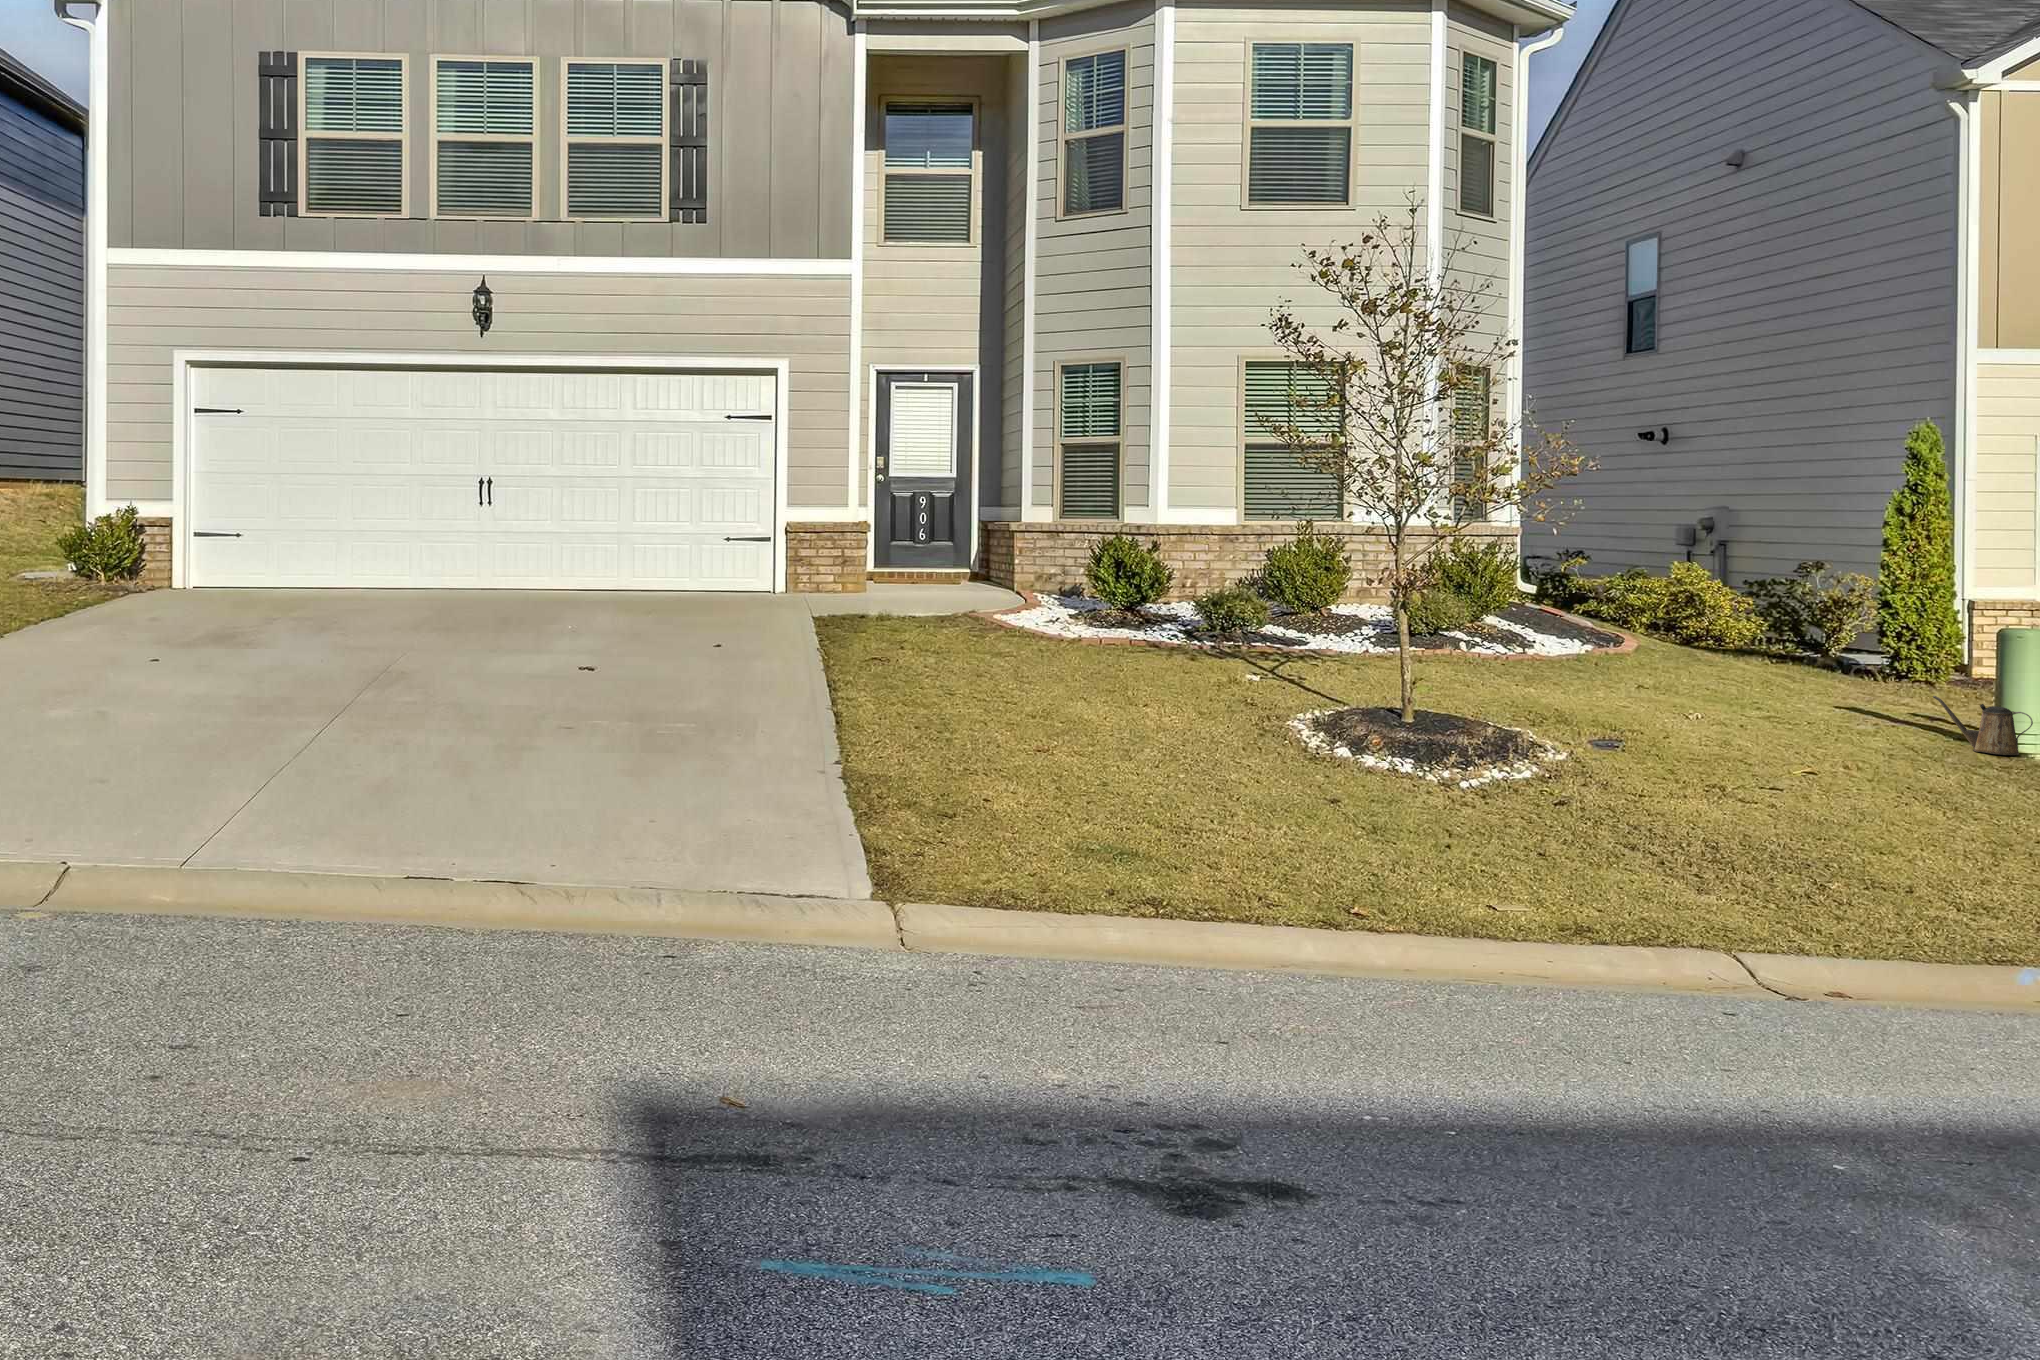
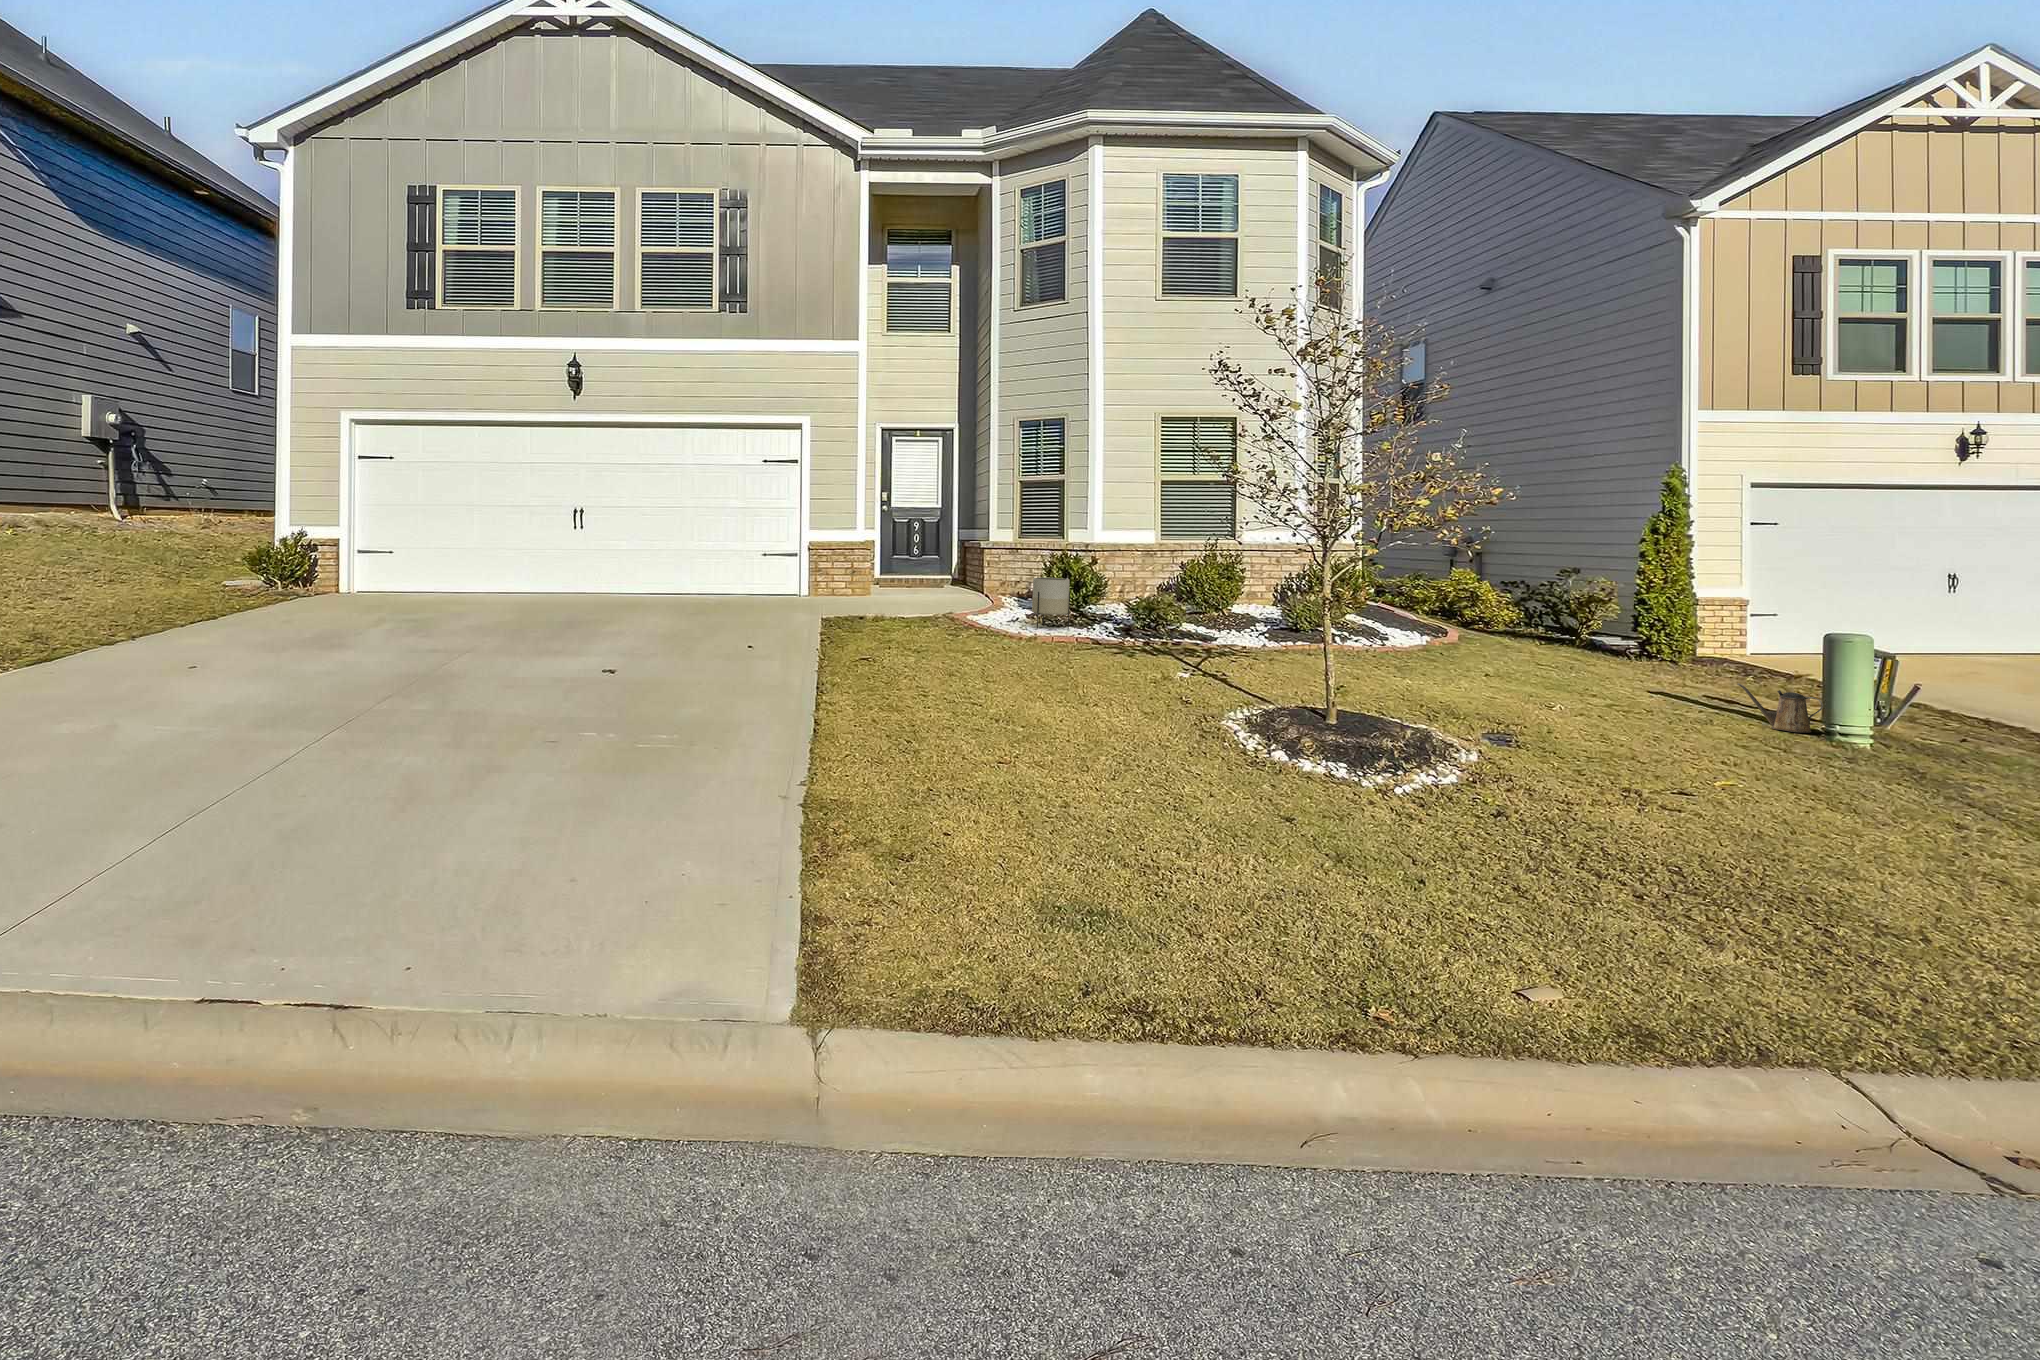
planter: none [1073,568,1122,634] -> present [1032,578,1070,629]

